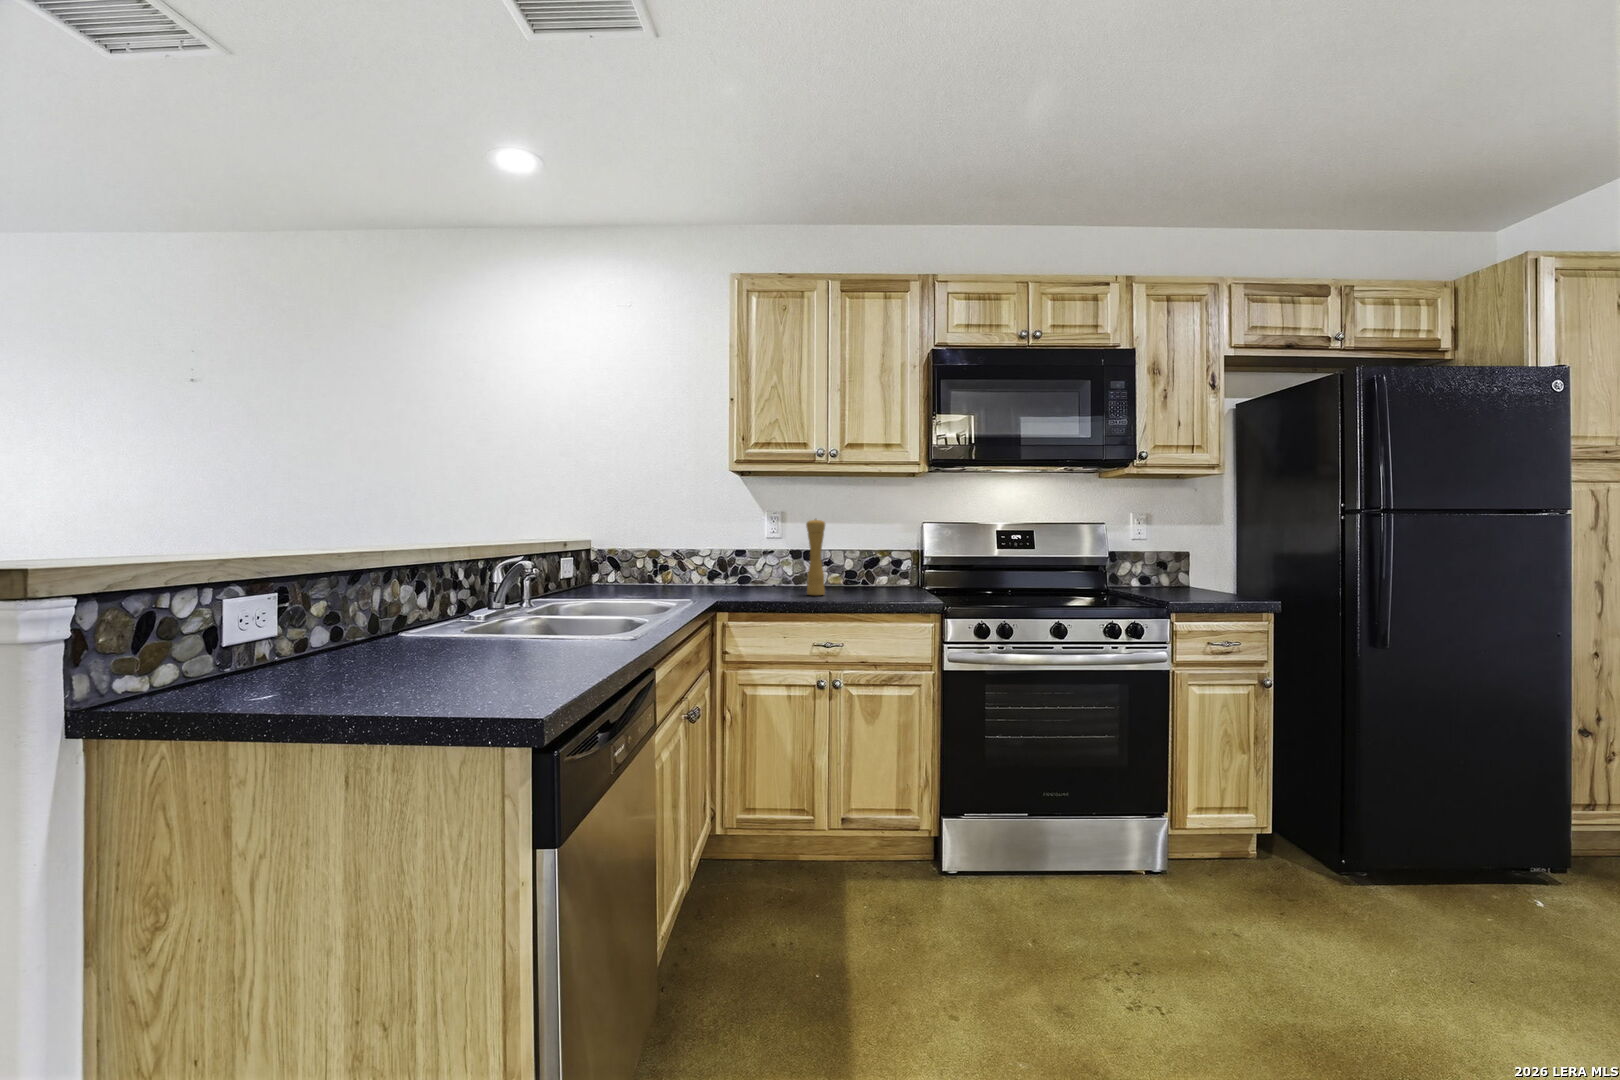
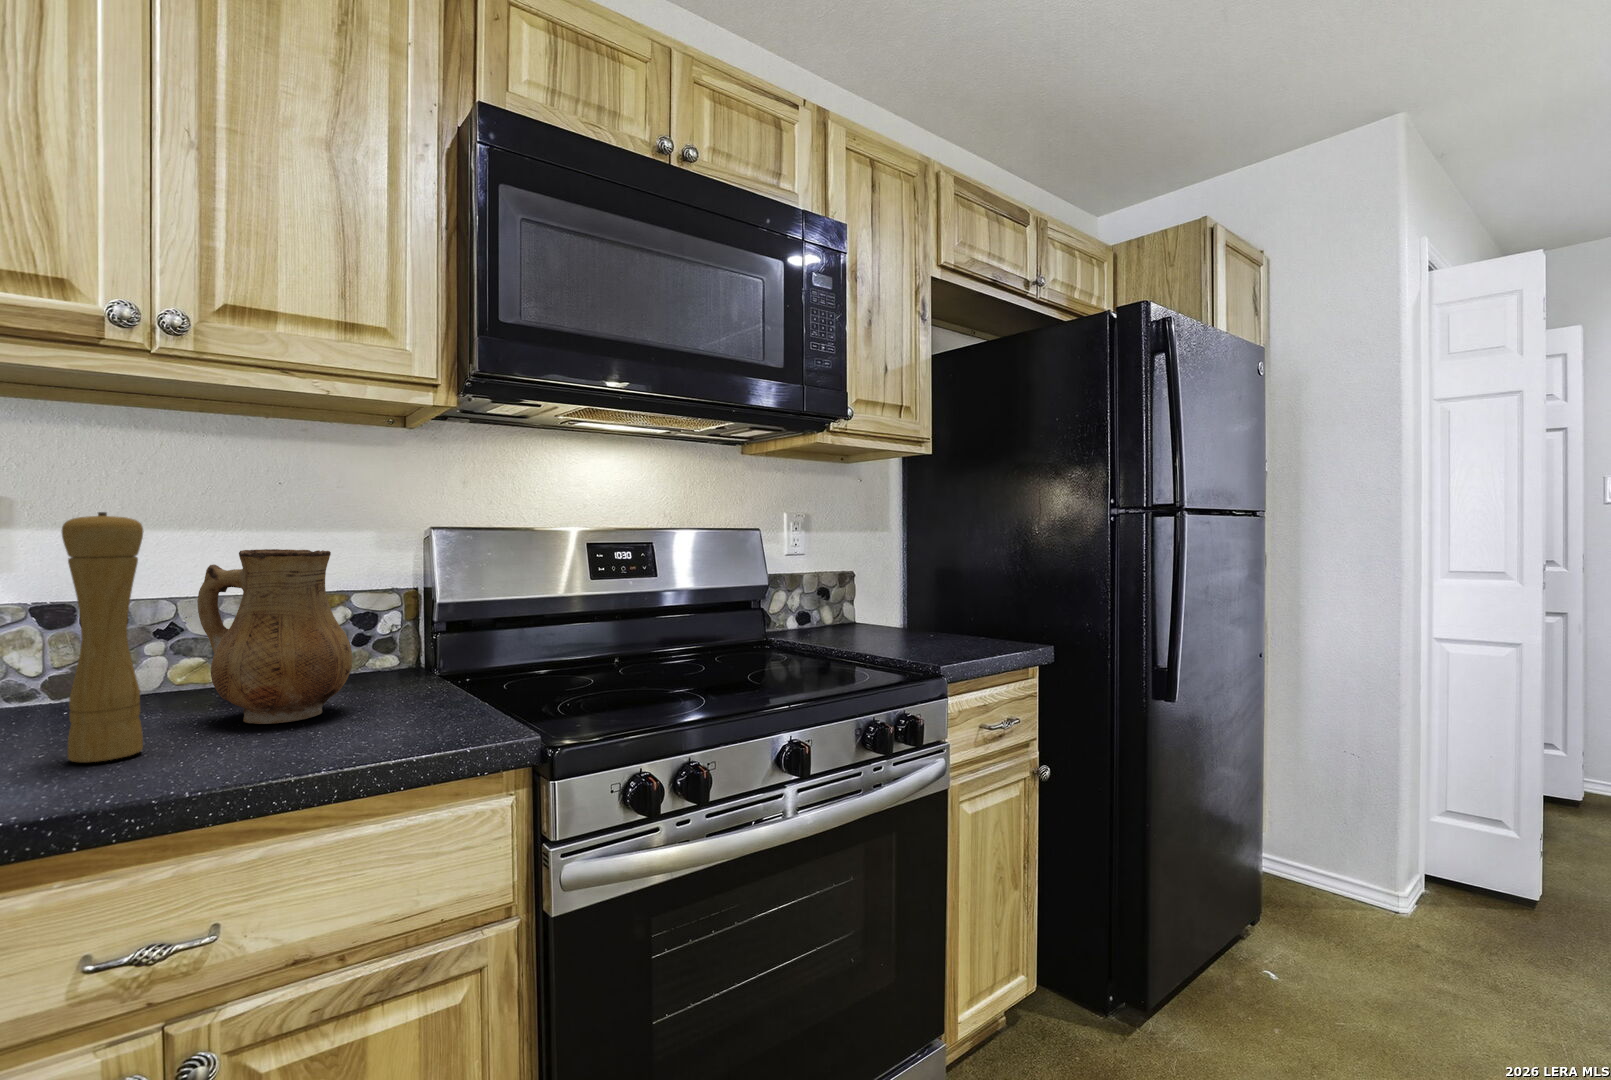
ceramic pitcher: none [839,531,886,594] -> present [197,549,352,724]

